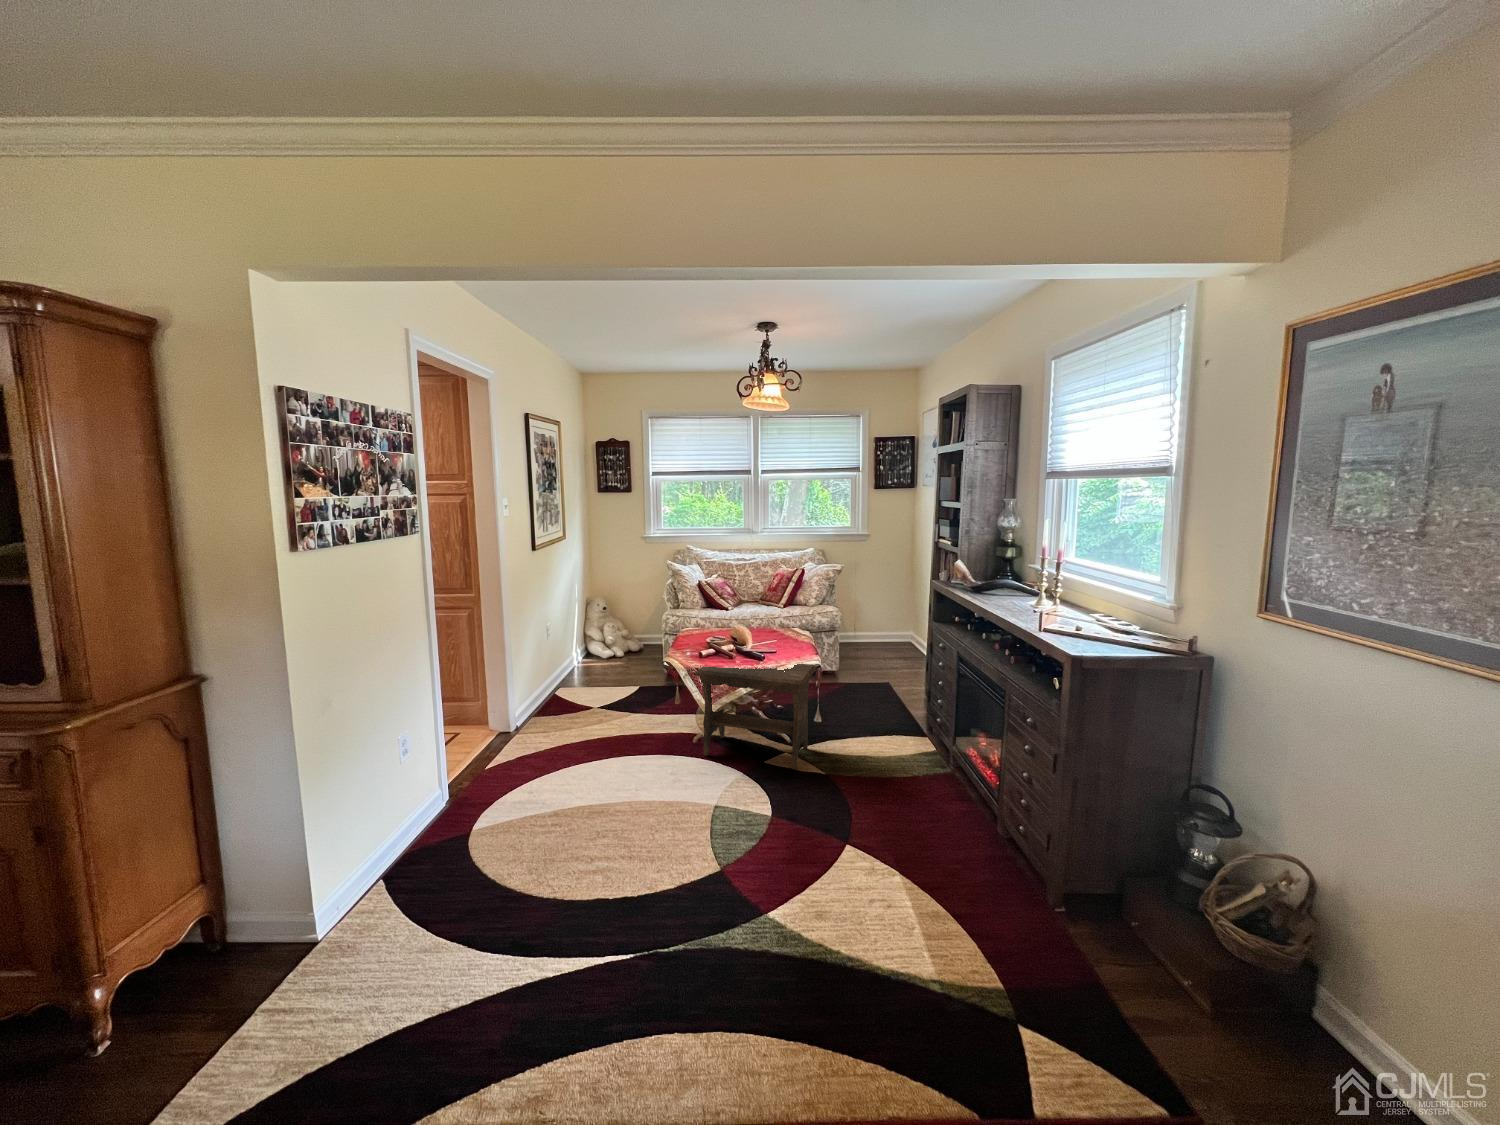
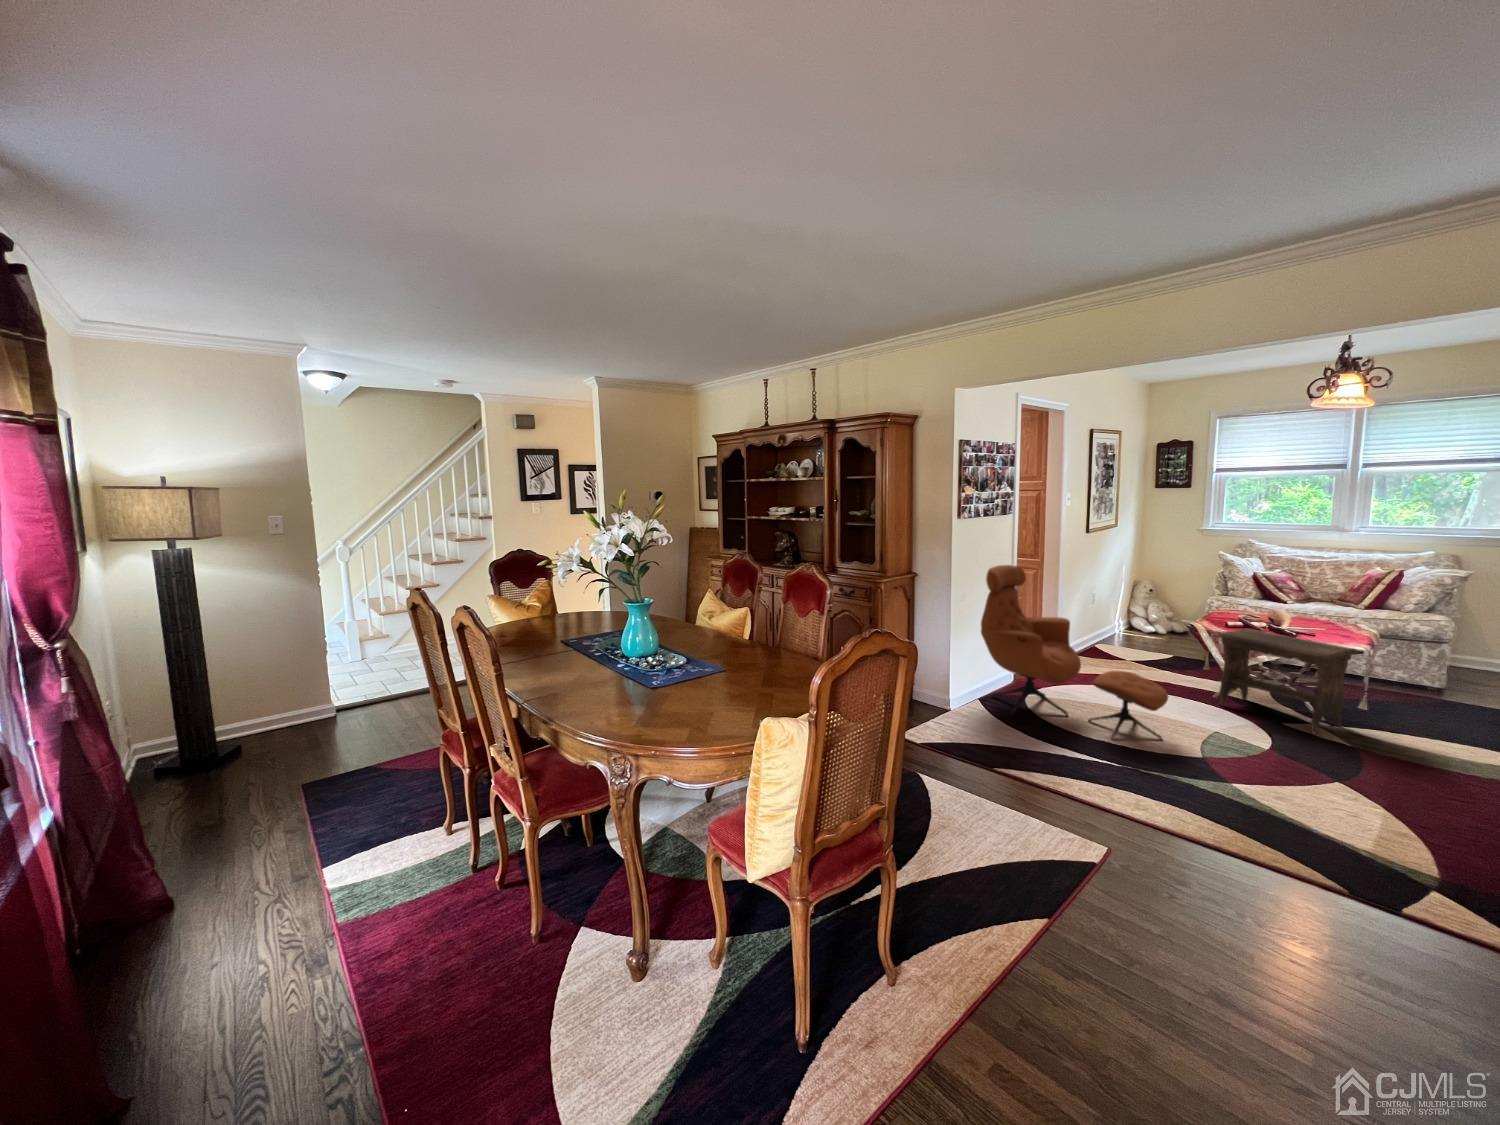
lounge chair: none [371,622,669,898] -> present [981,565,1168,739]

